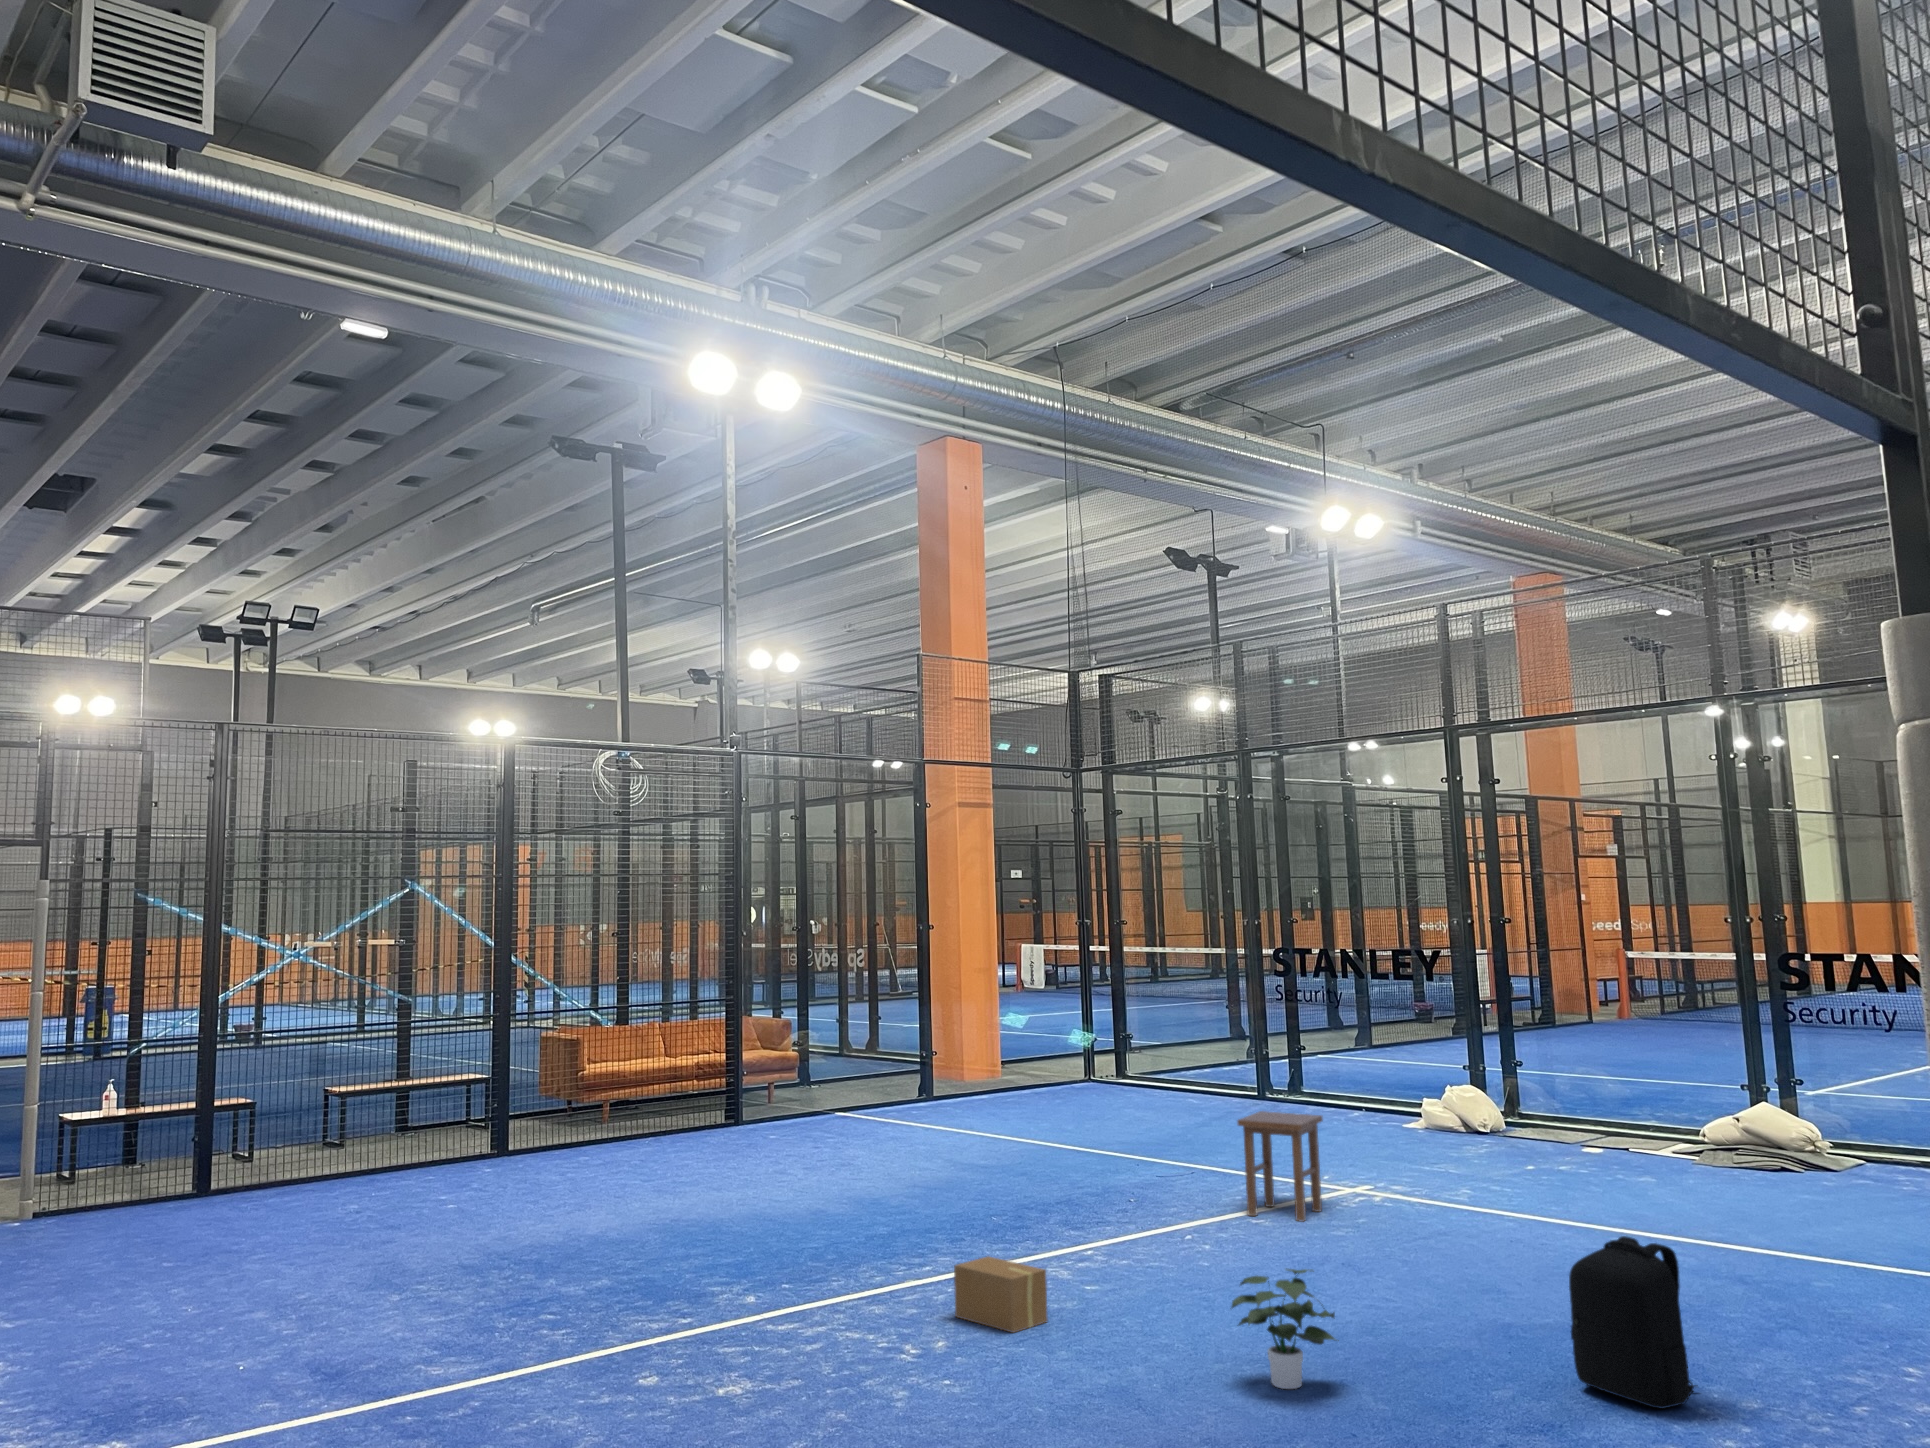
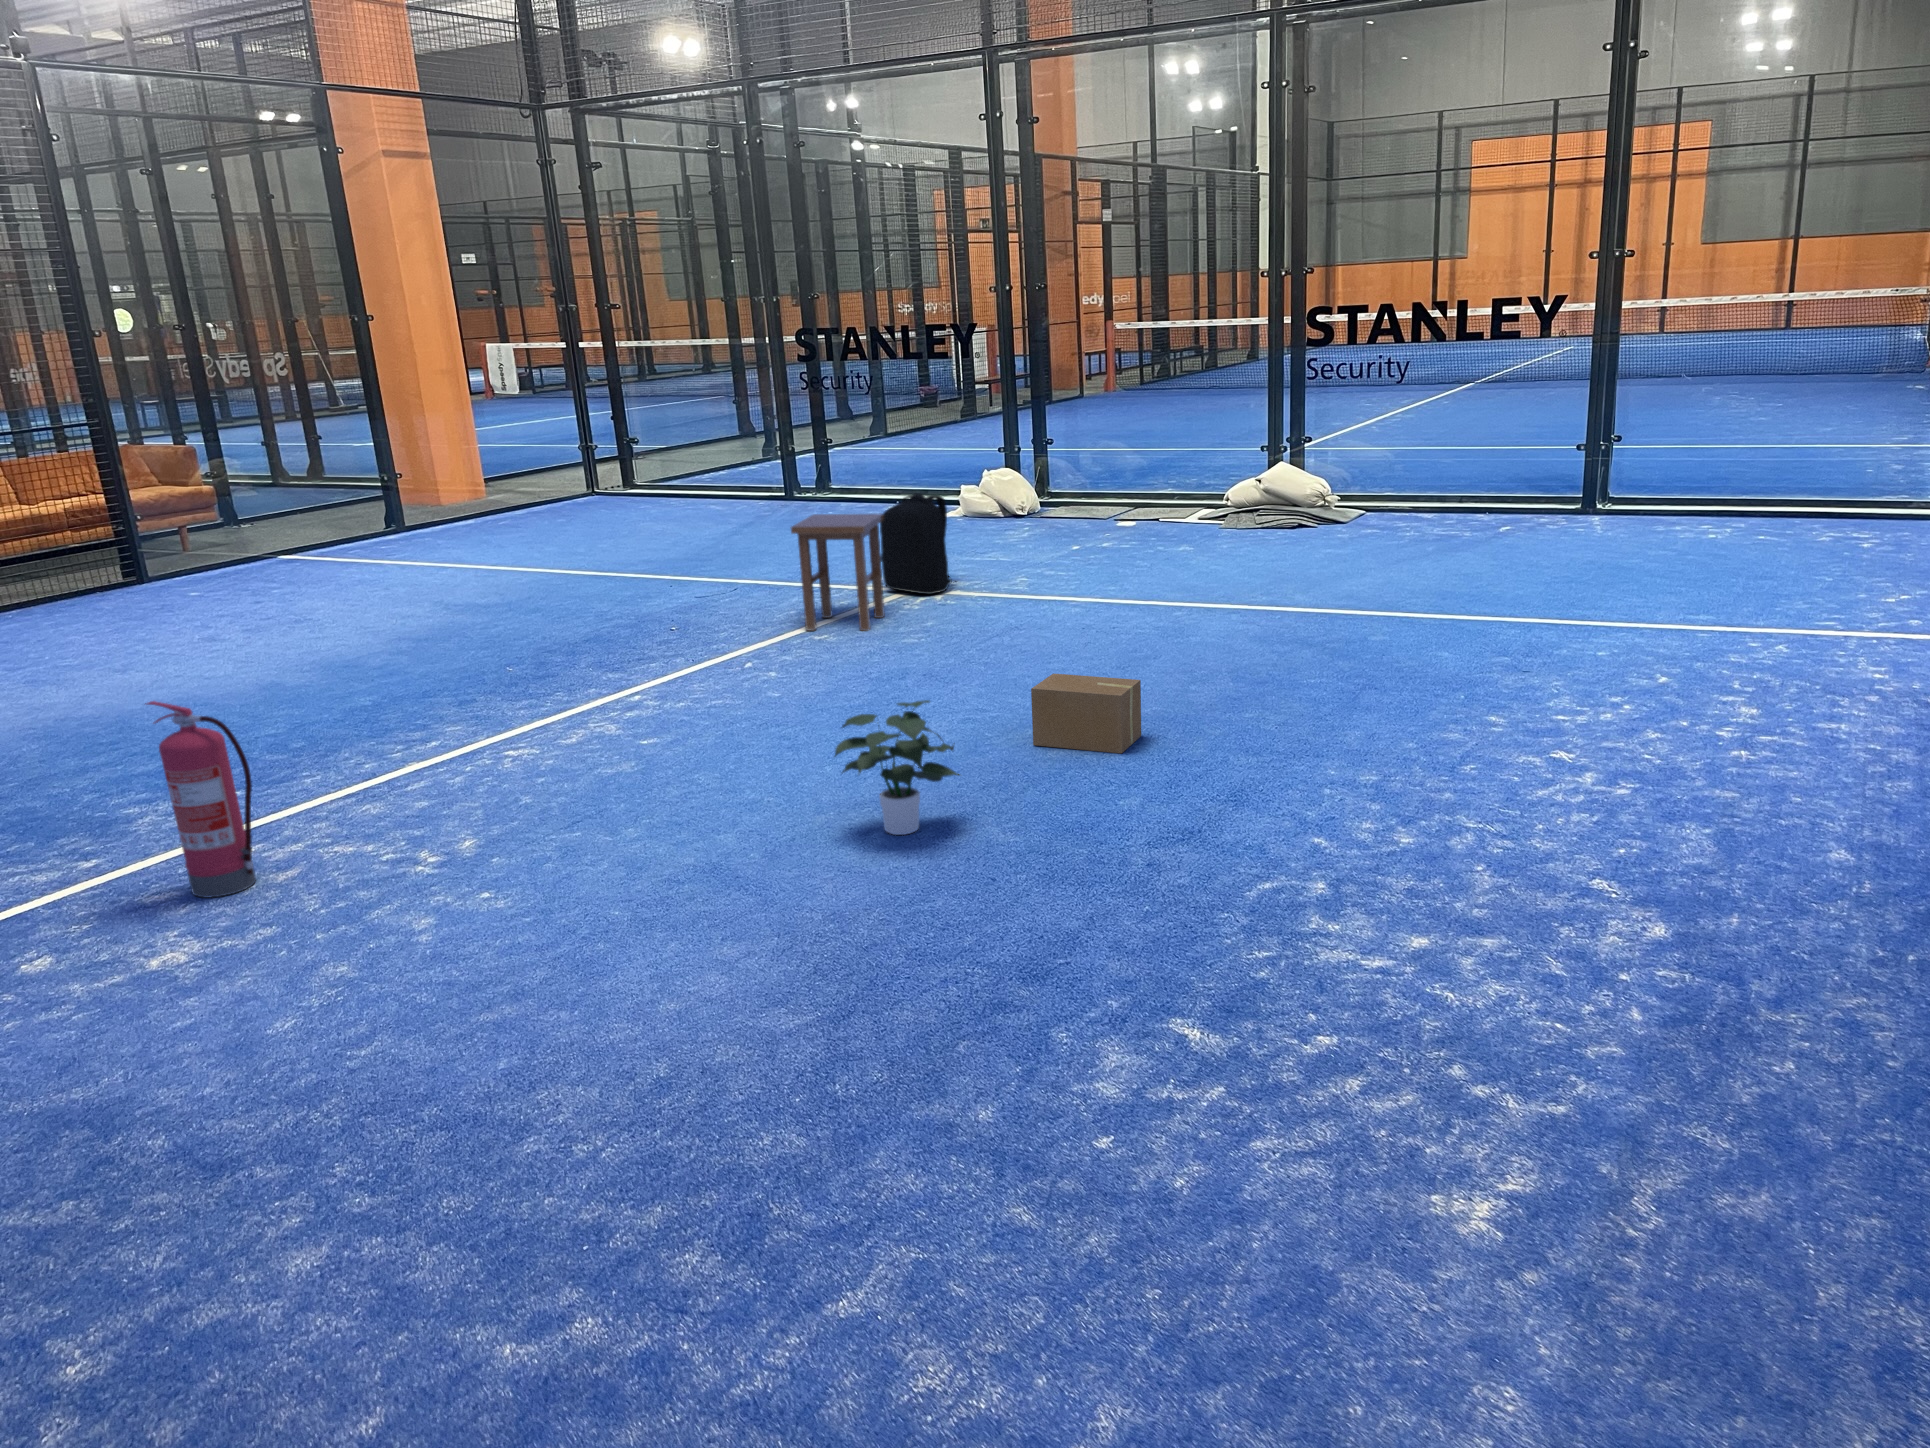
fire extinguisher: none [746,1198,803,1355] -> present [145,701,256,898]
backpack: present [1569,1236,1697,1409] -> present [880,493,952,594]
cardboard box: present [954,1256,1048,1333] -> present [1031,673,1141,754]

